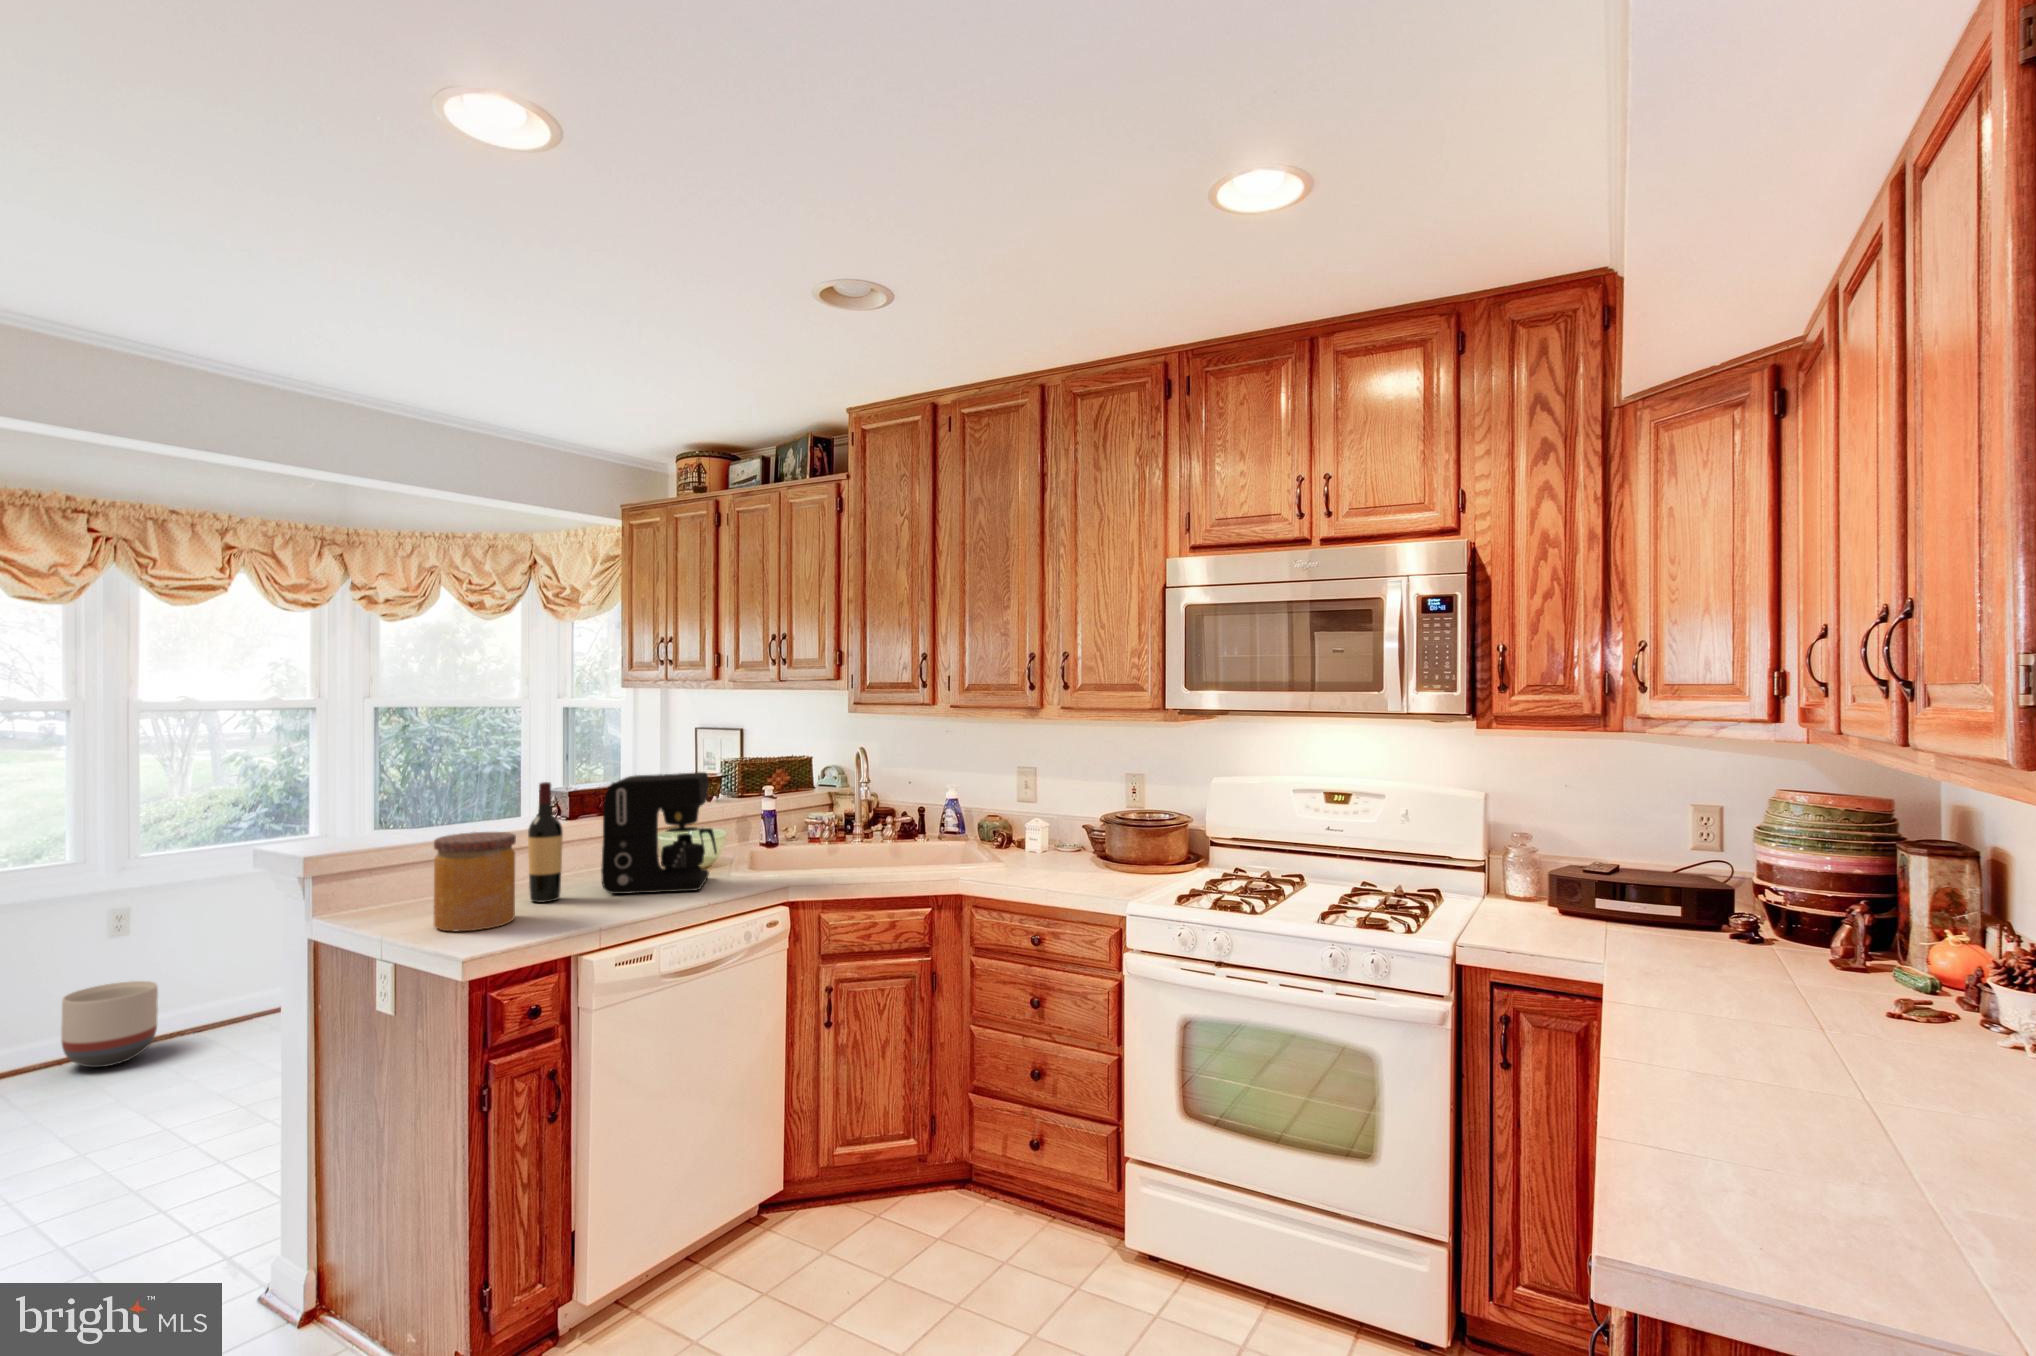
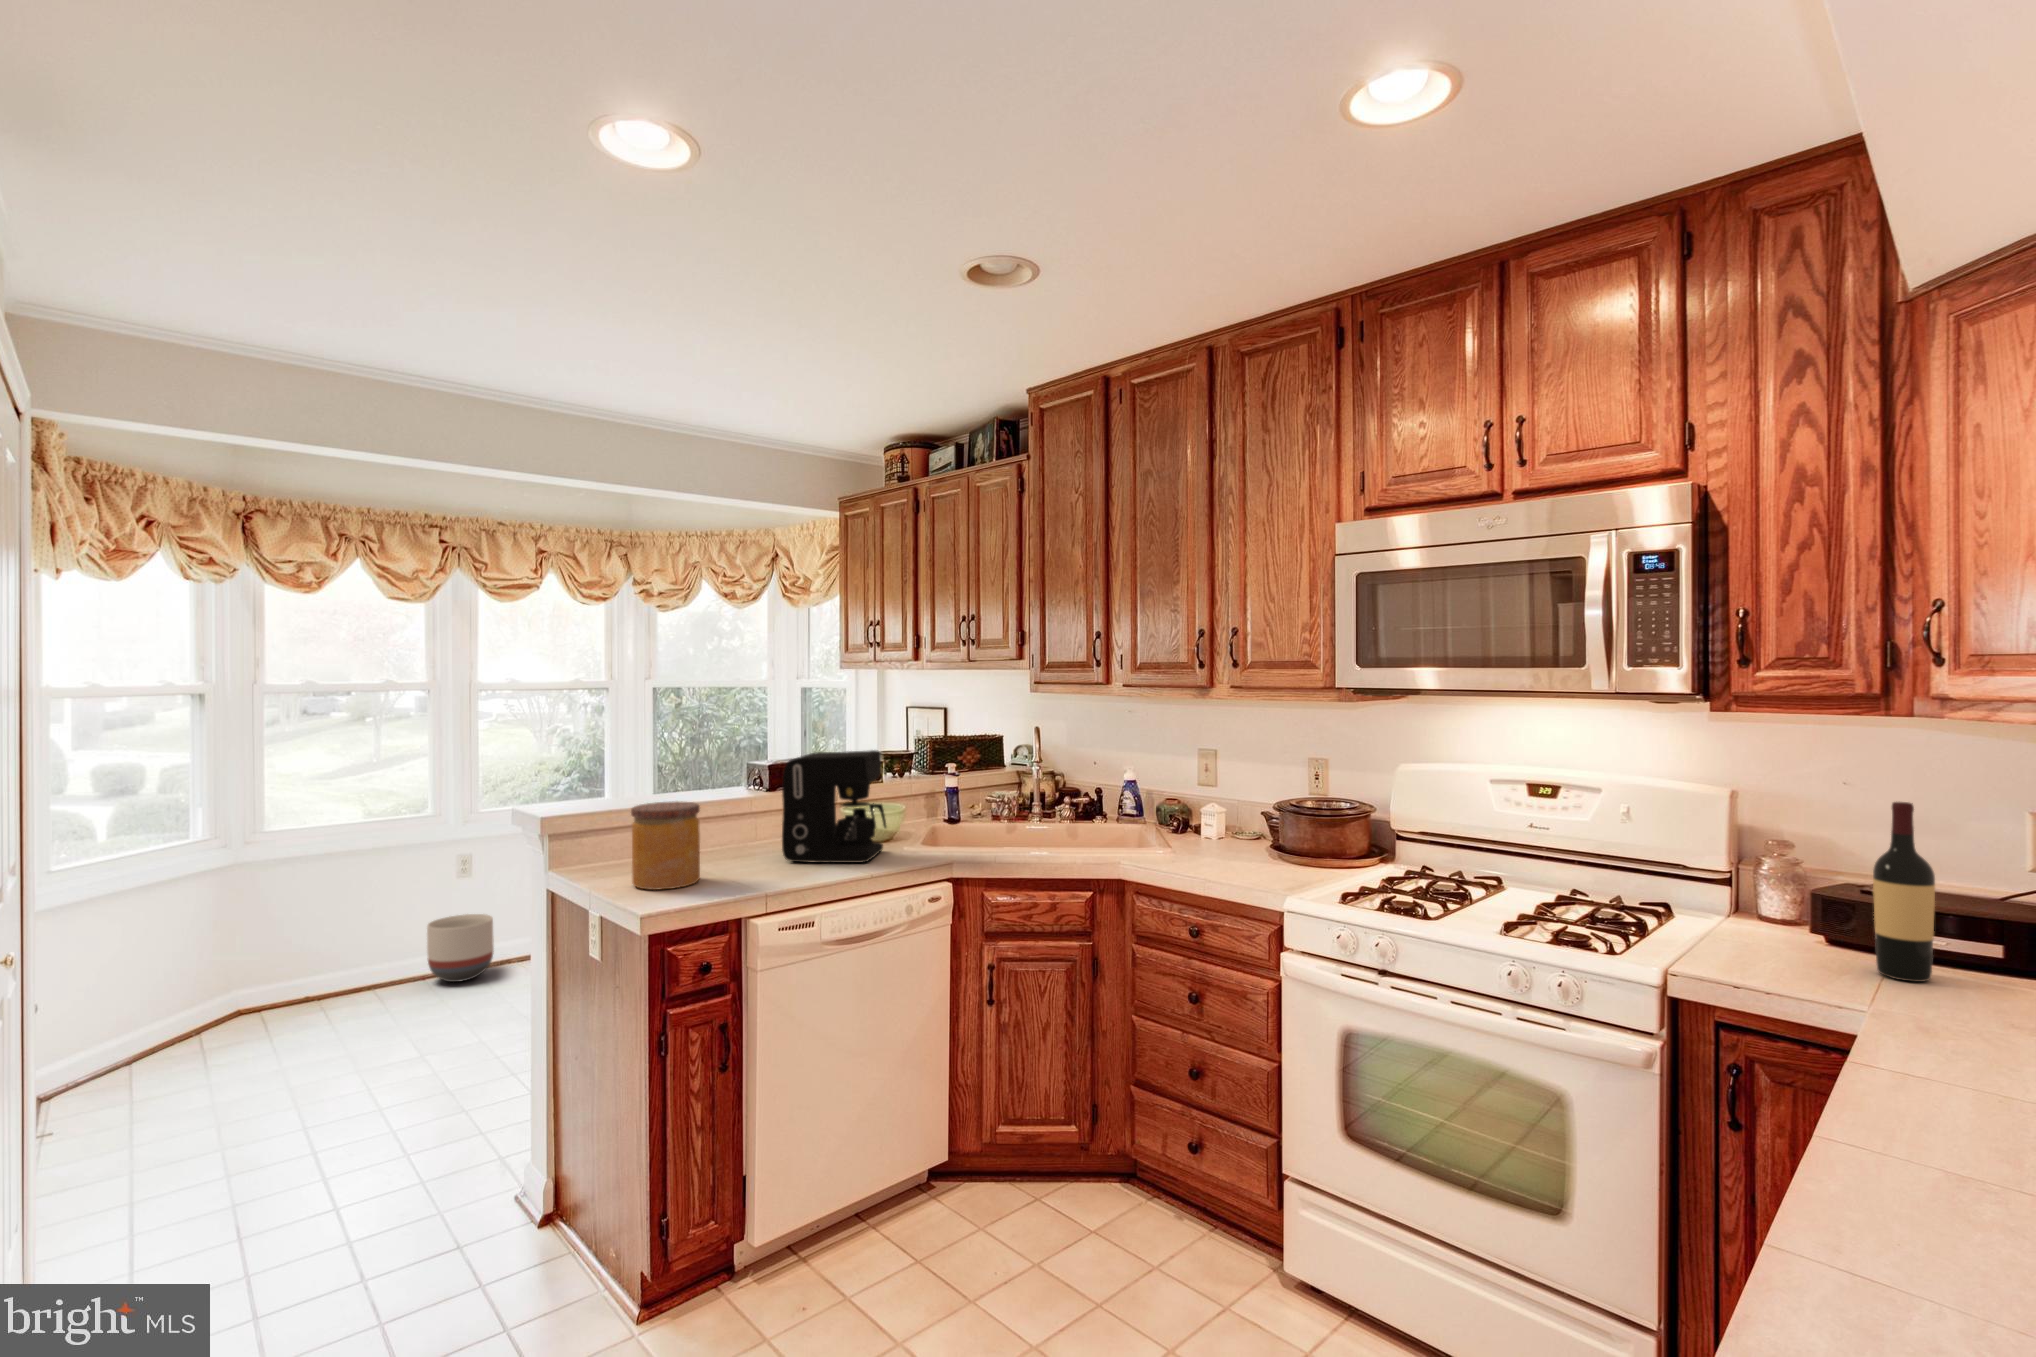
wine bottle: present [528,782,563,903] -> present [1873,802,1935,982]

